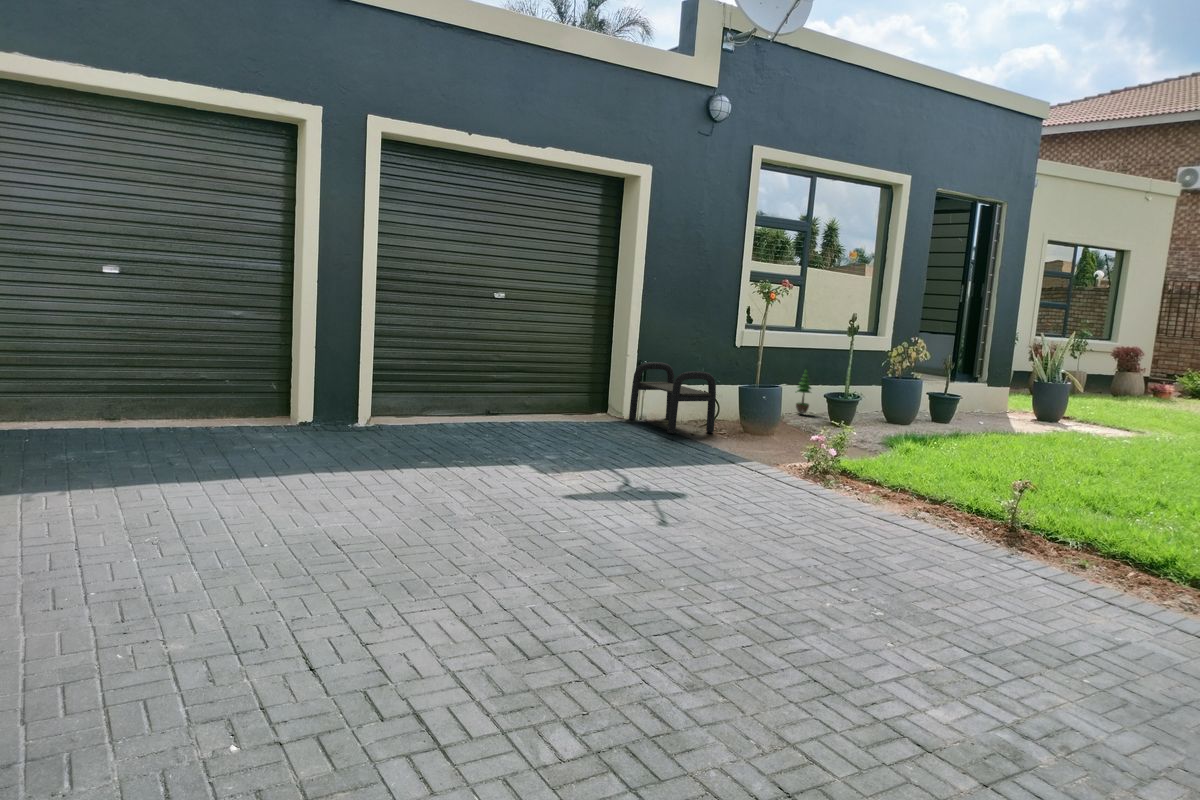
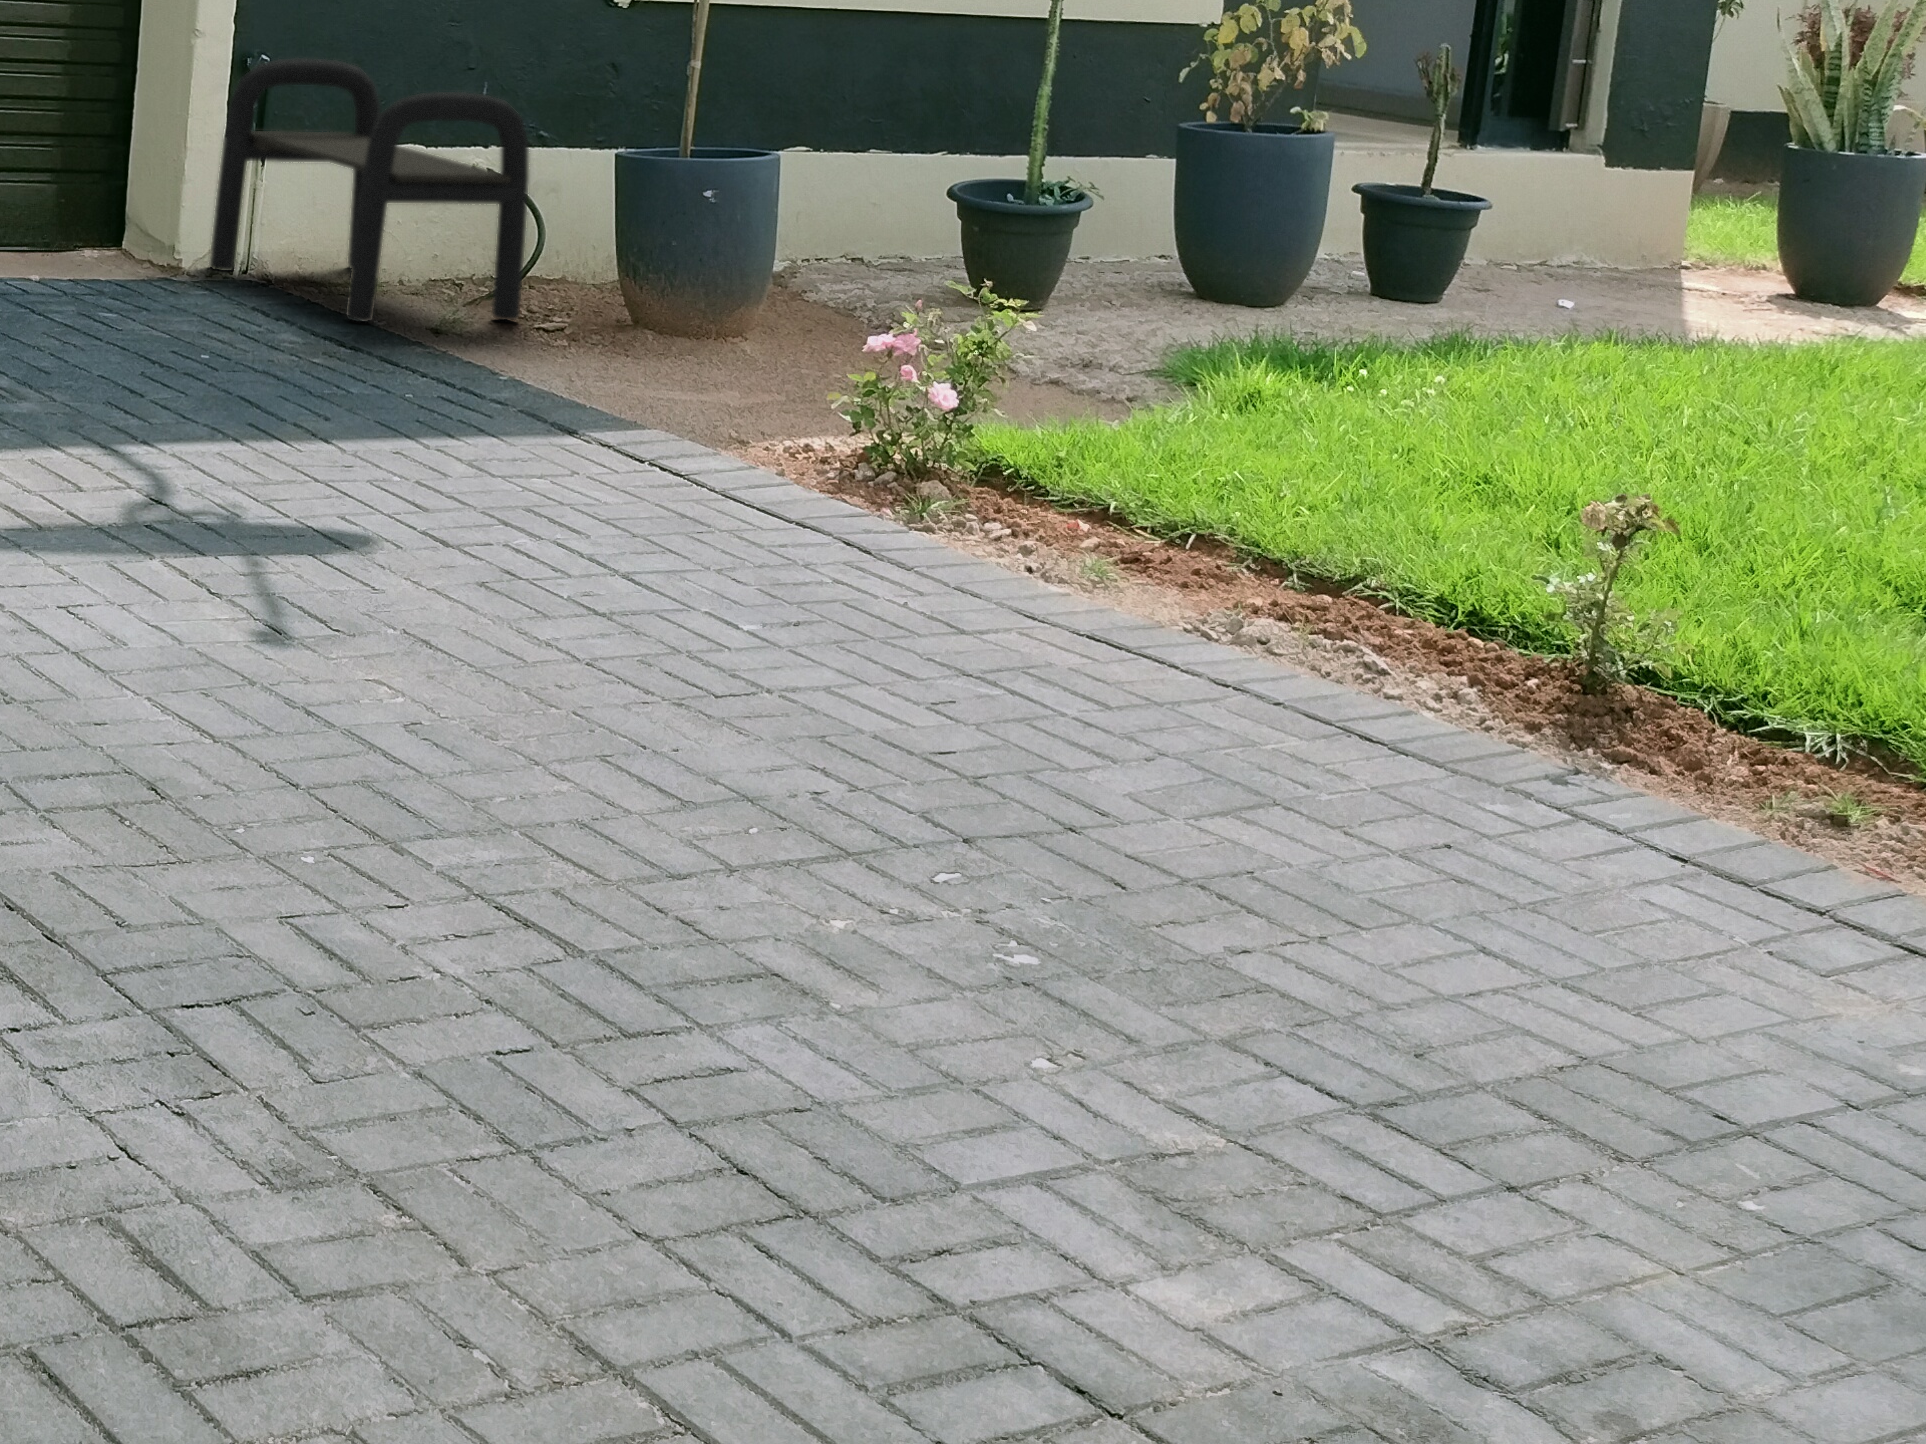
potted tree: present [796,370,811,414] -> none [841,87,905,263]

